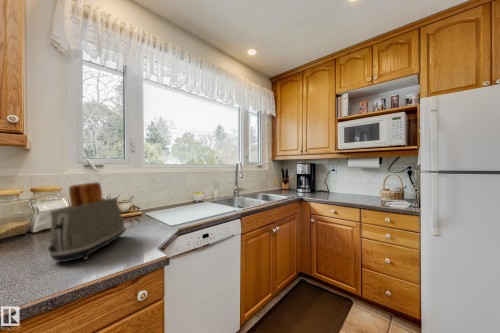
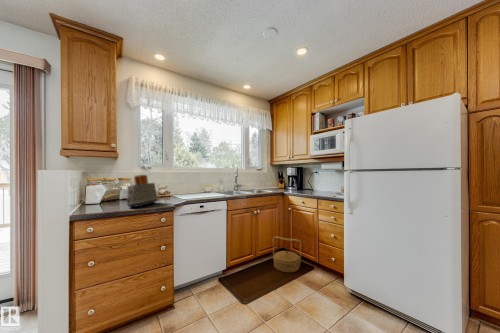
basket: none [296,262,338,316] -> present [273,236,301,272]

